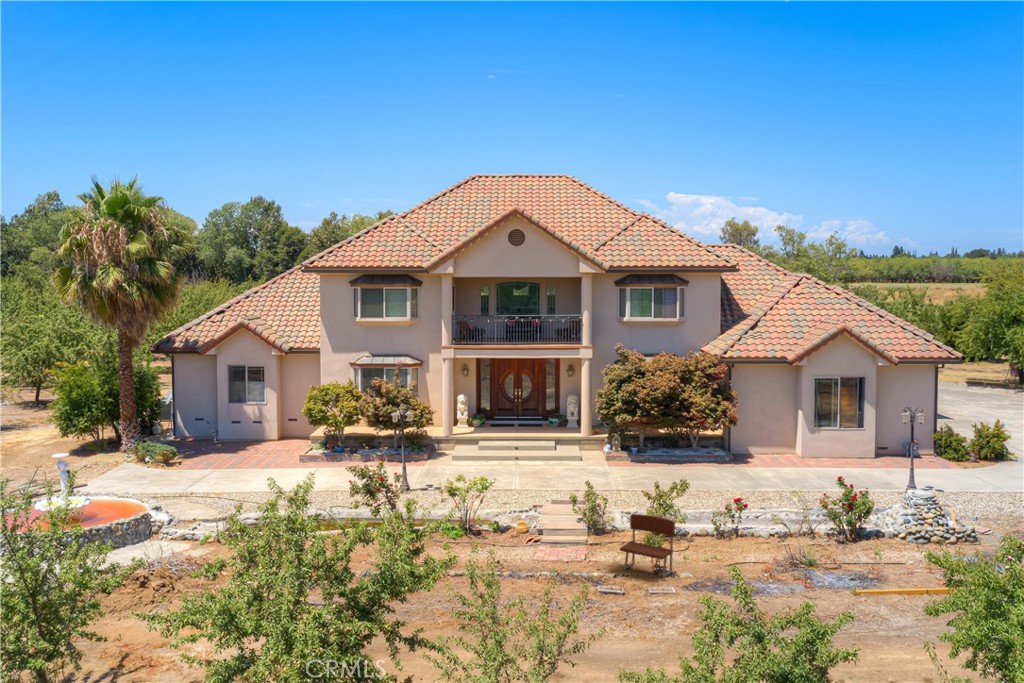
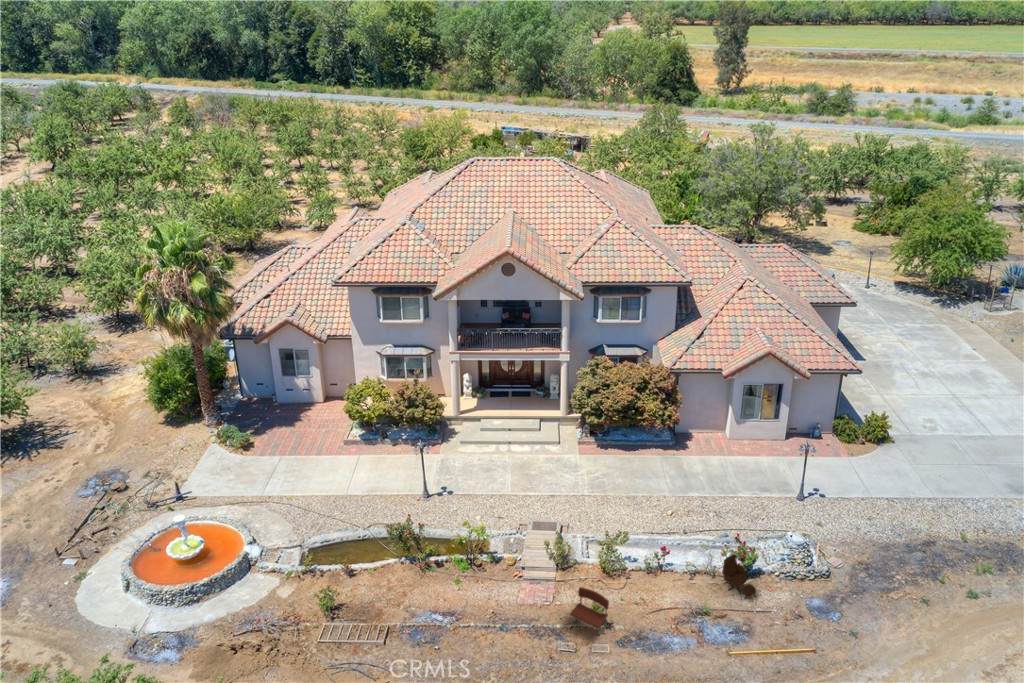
lounge chair: none [826,499,878,554] -> present [723,554,756,597]

